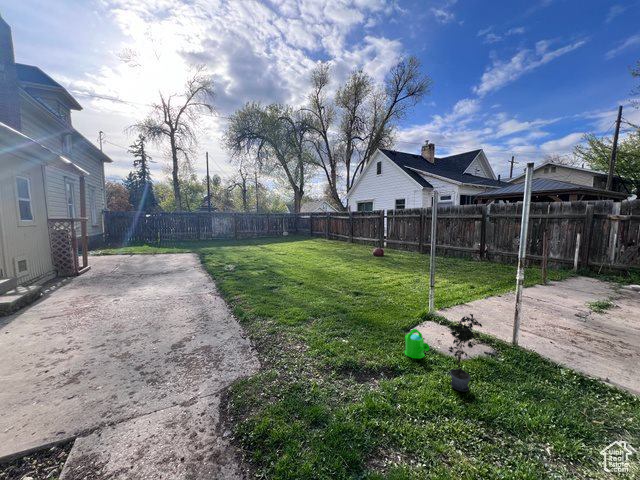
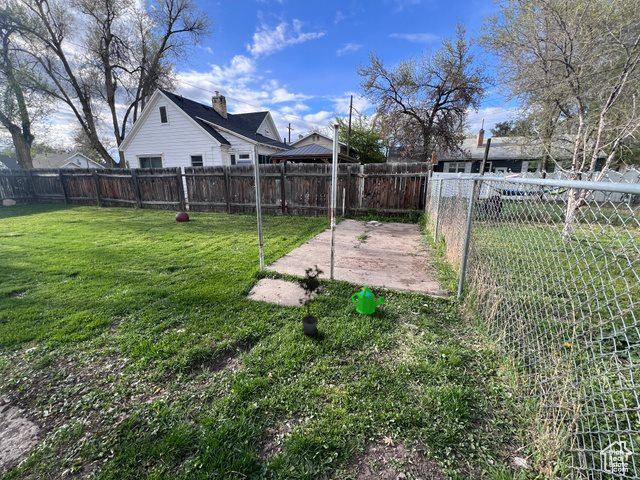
watering can: present [404,329,429,359] -> present [351,286,385,314]

